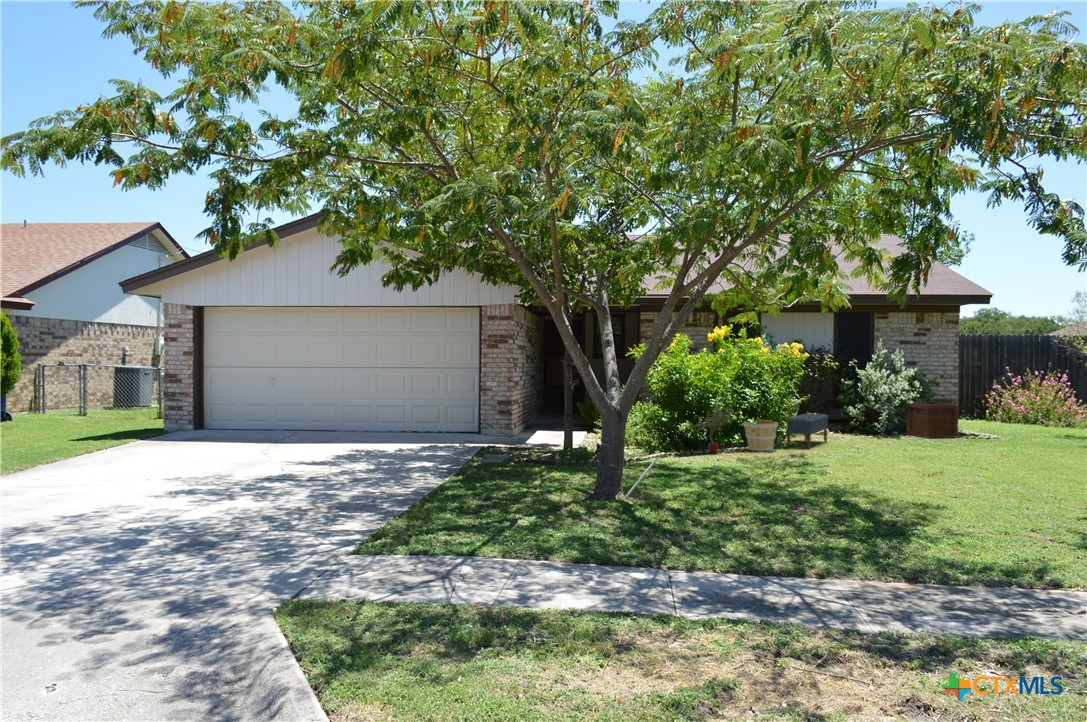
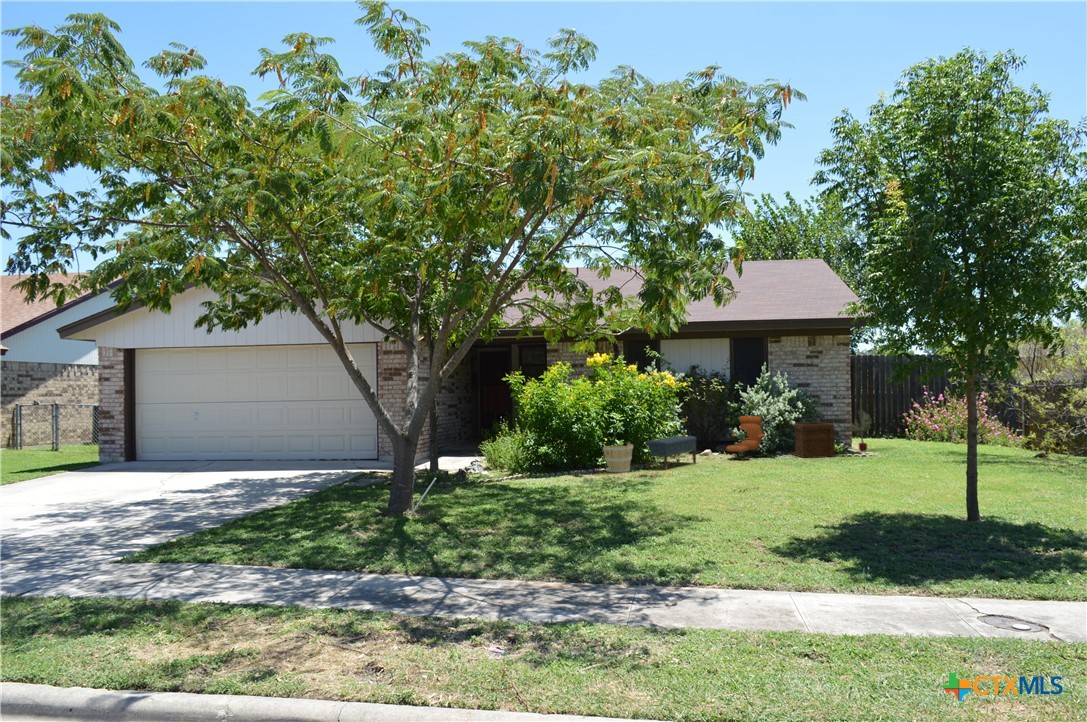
lounge chair: none [850,394,888,440] -> present [727,416,765,461]
potted tree: present [696,405,733,453] -> present [850,410,871,451]

